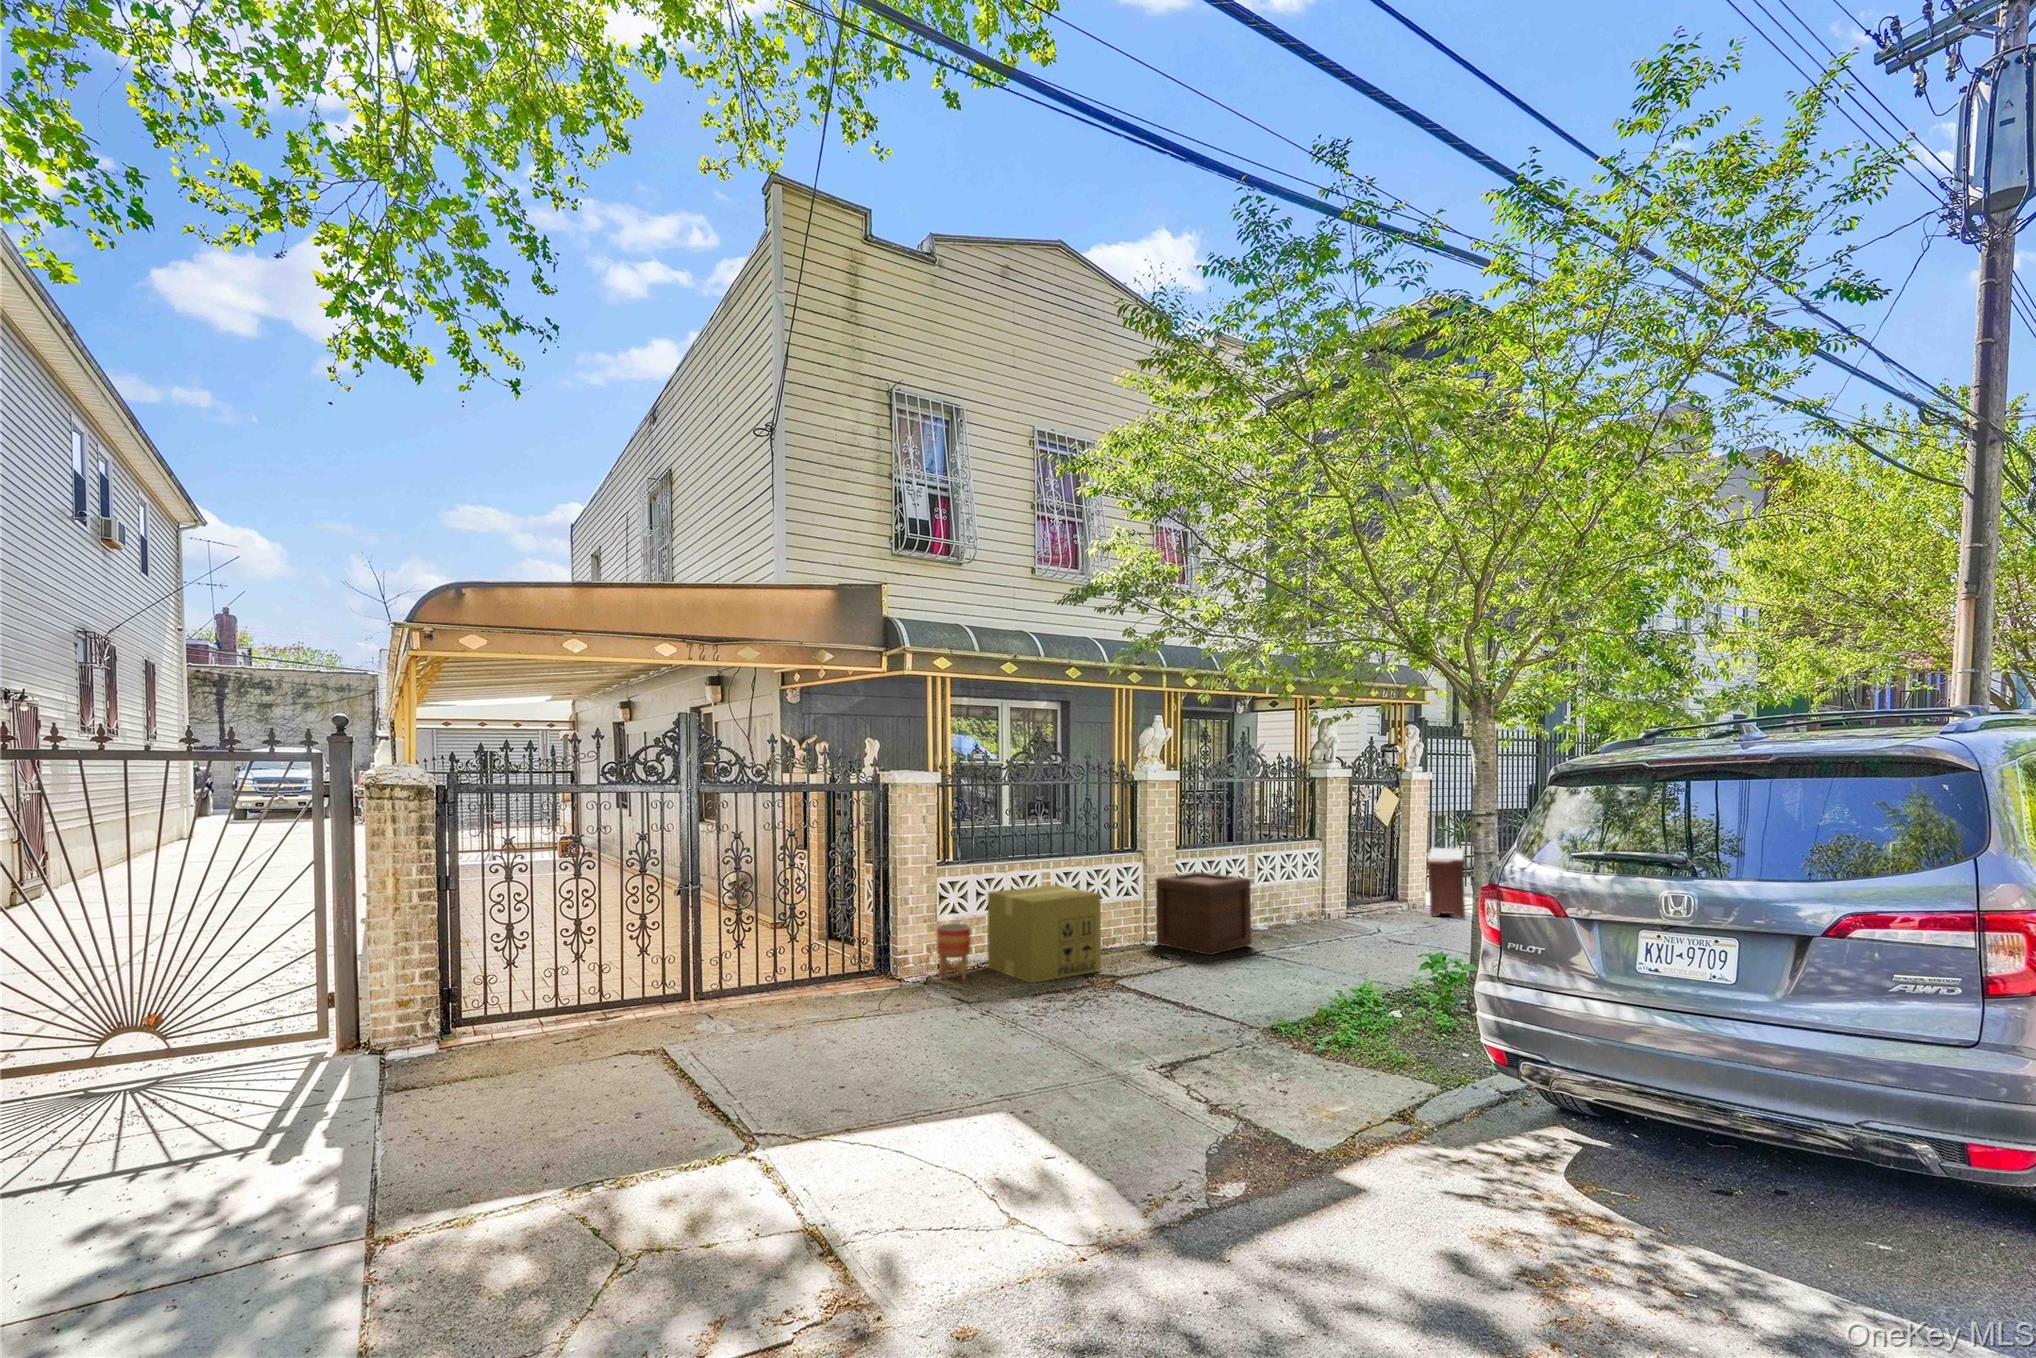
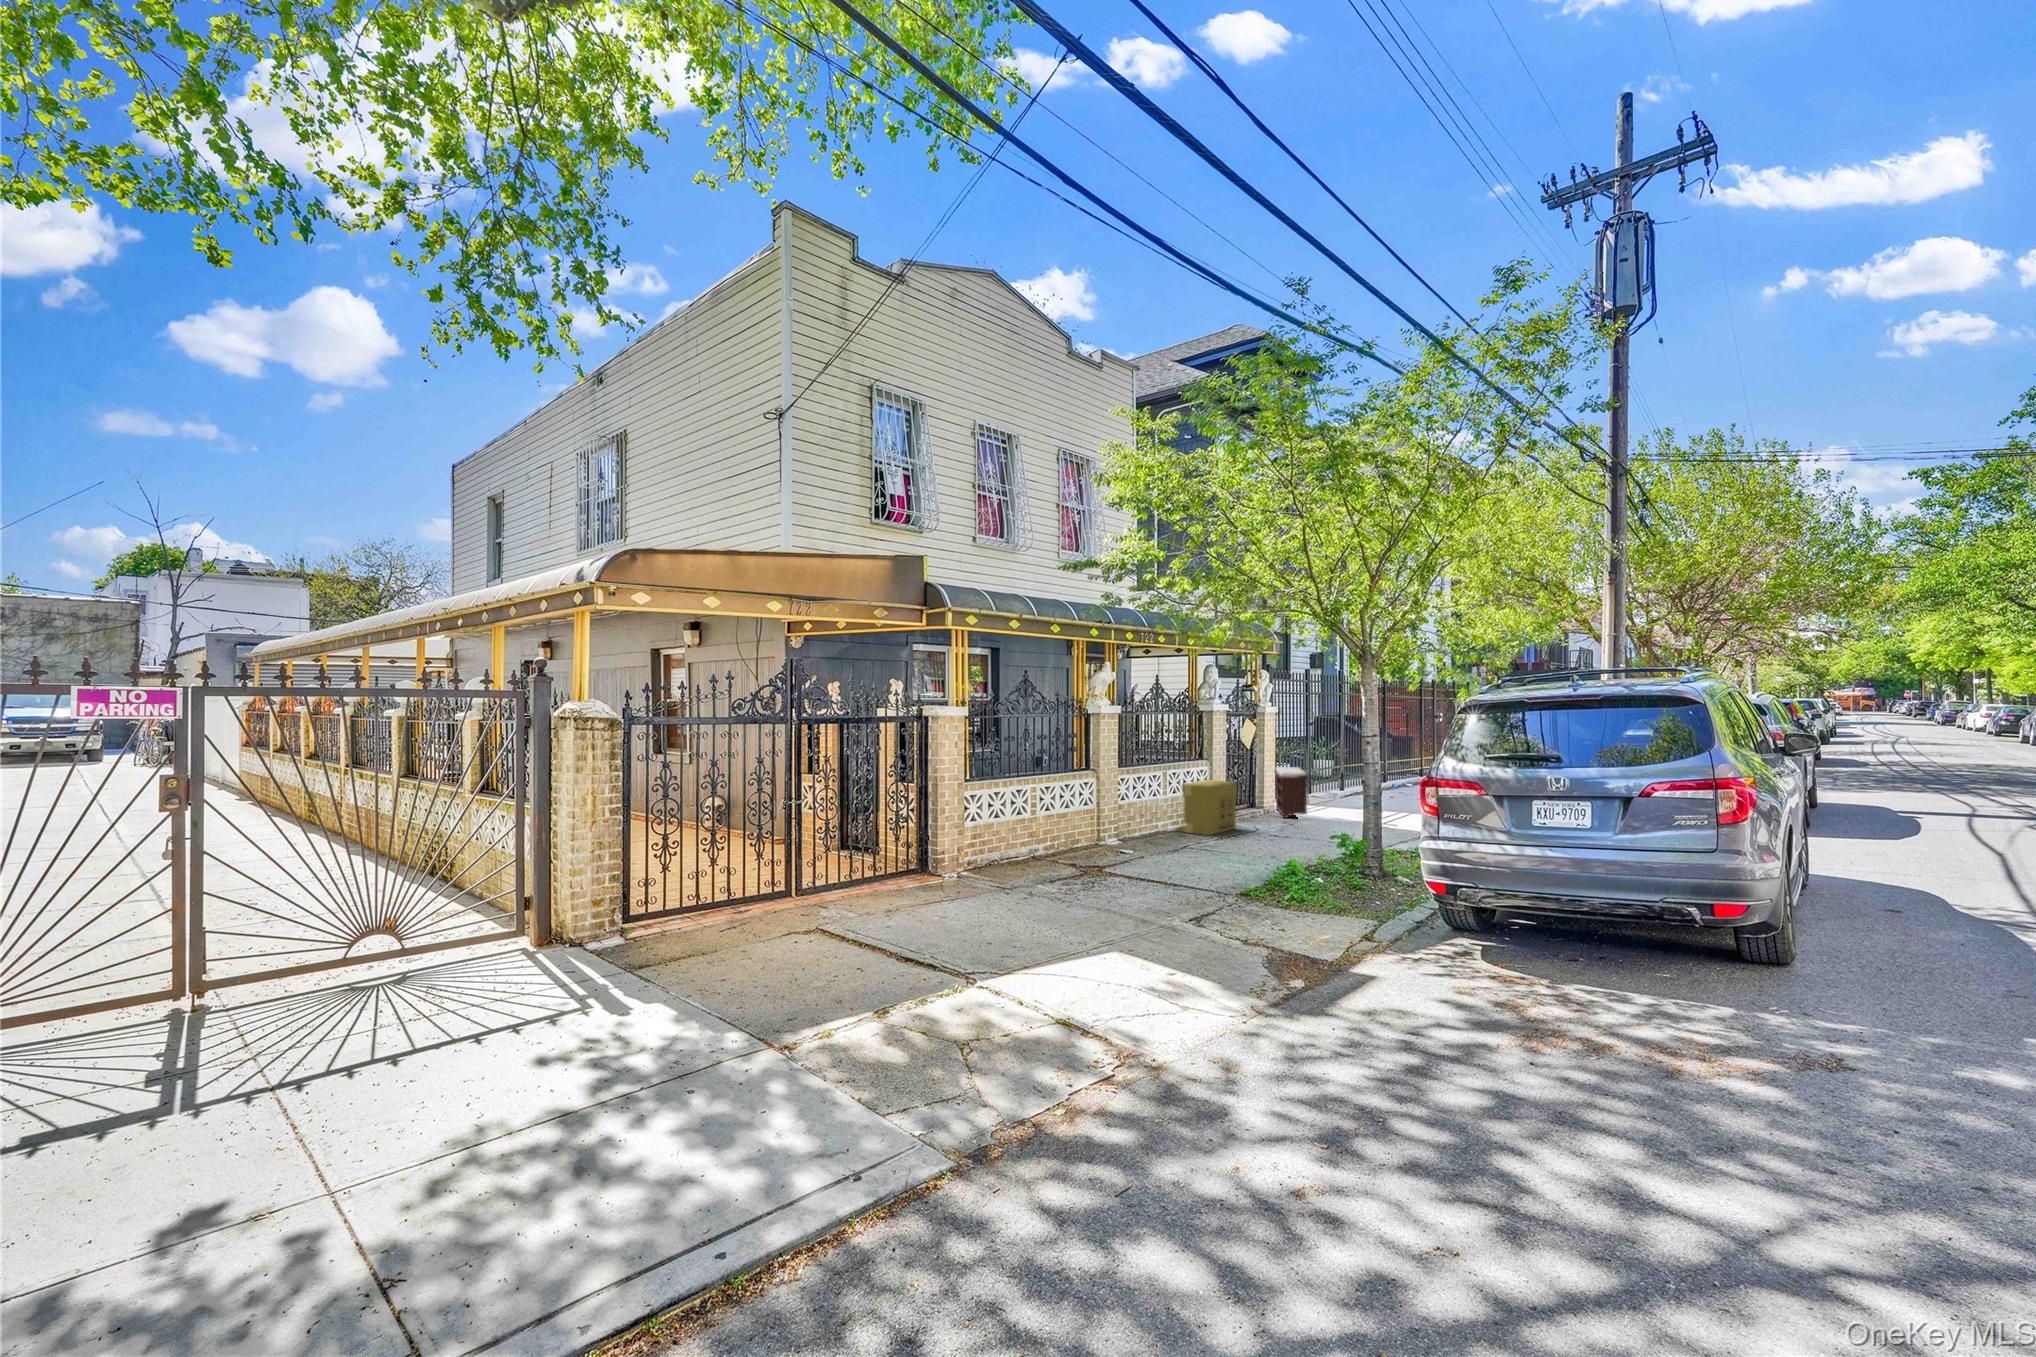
wooden crate: present [1156,872,1252,955] -> none [1105,787,1175,849]
cardboard box: present [988,885,1101,983] -> present [1173,779,1236,835]
planter: present [937,923,971,980] -> none [964,830,991,874]

